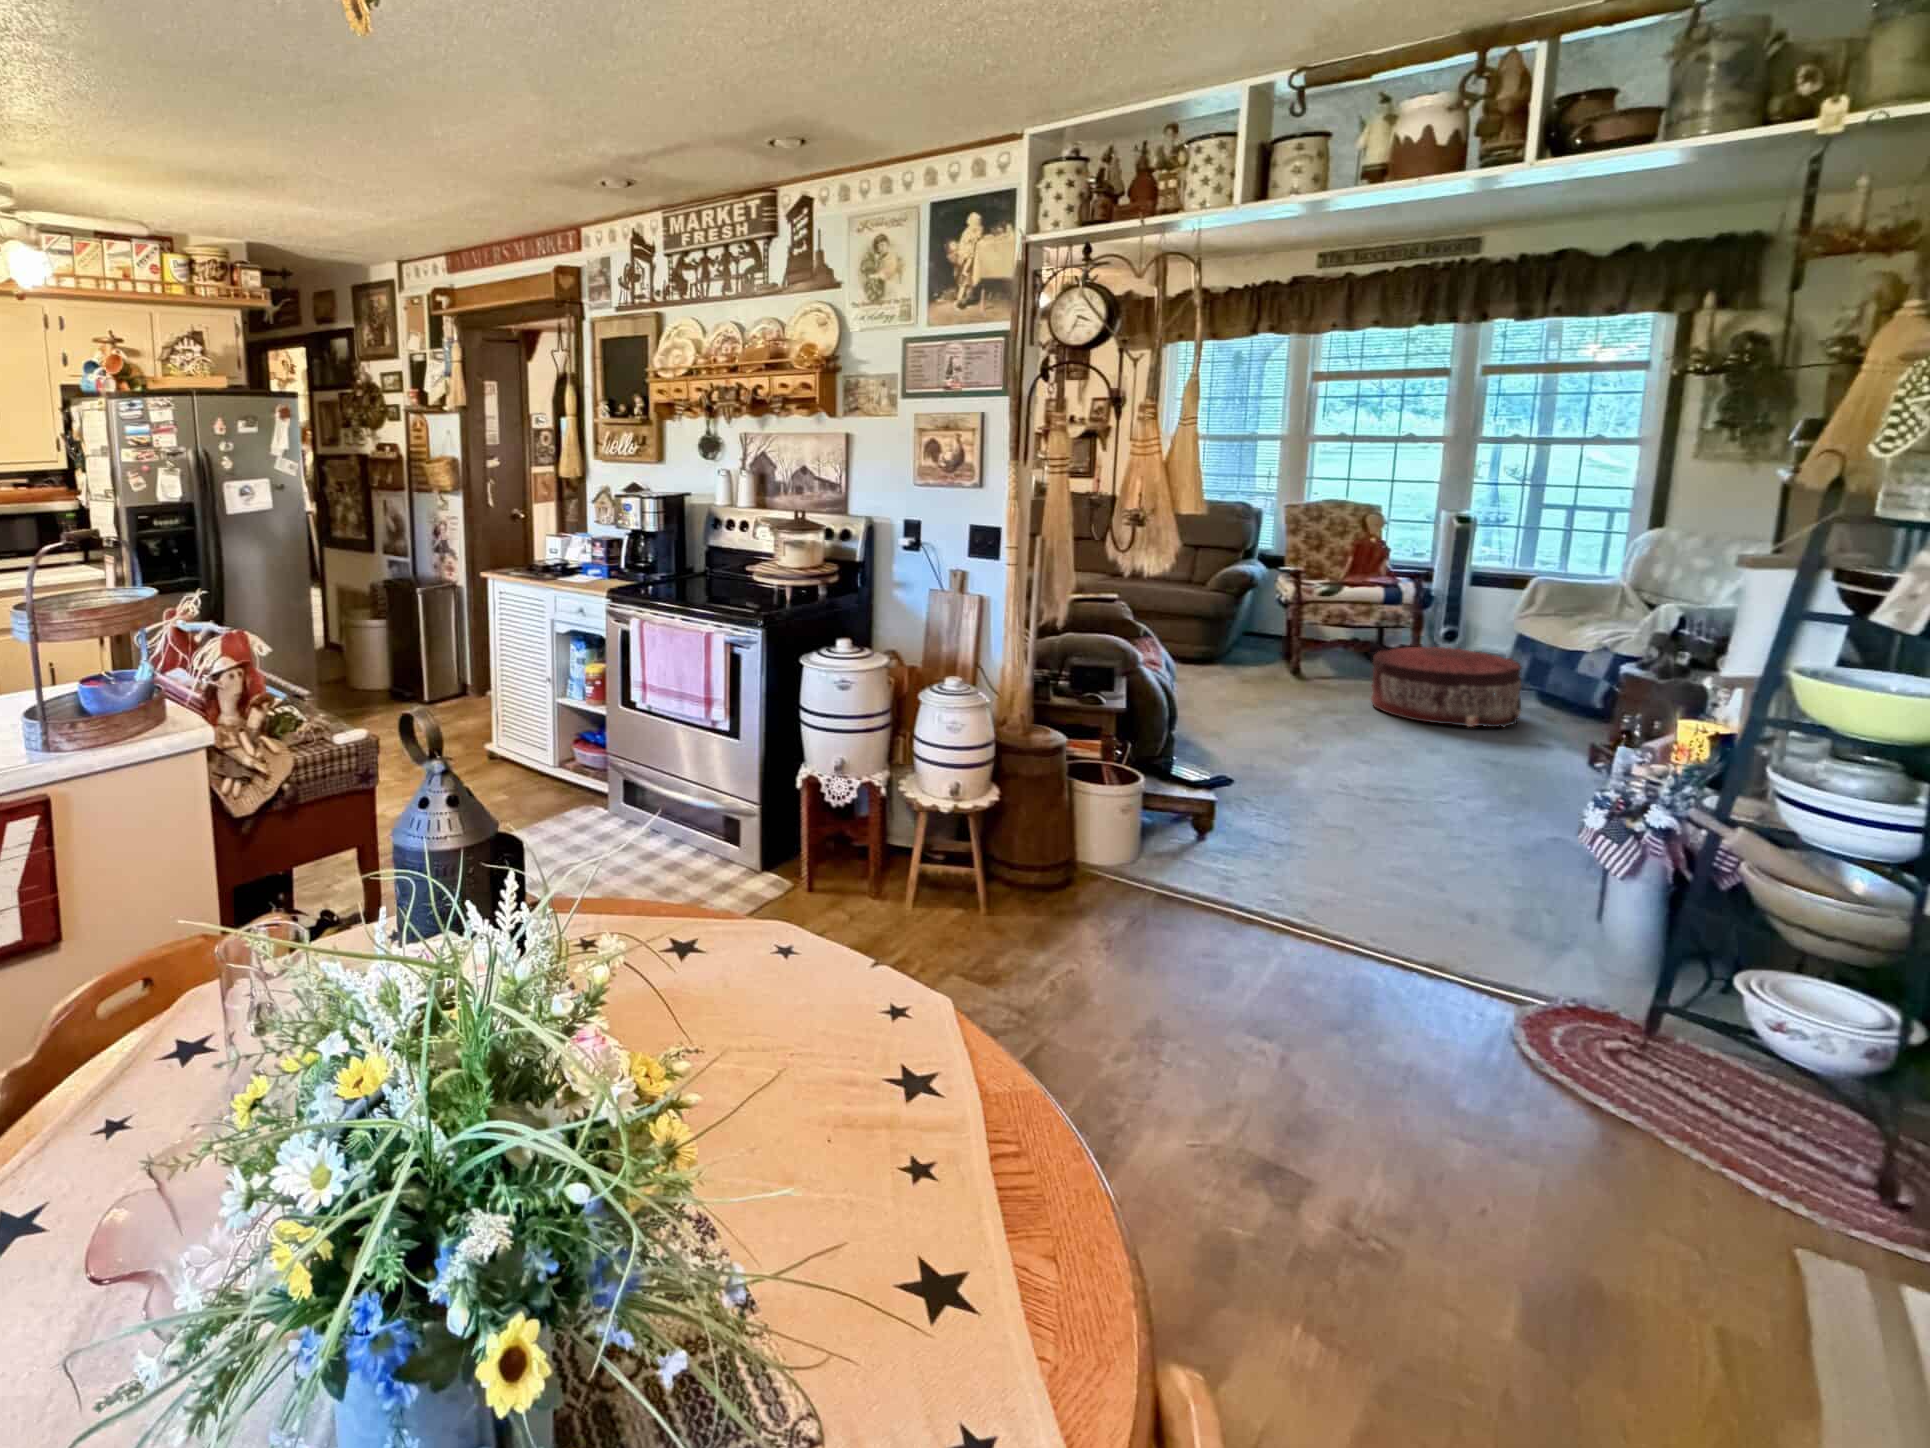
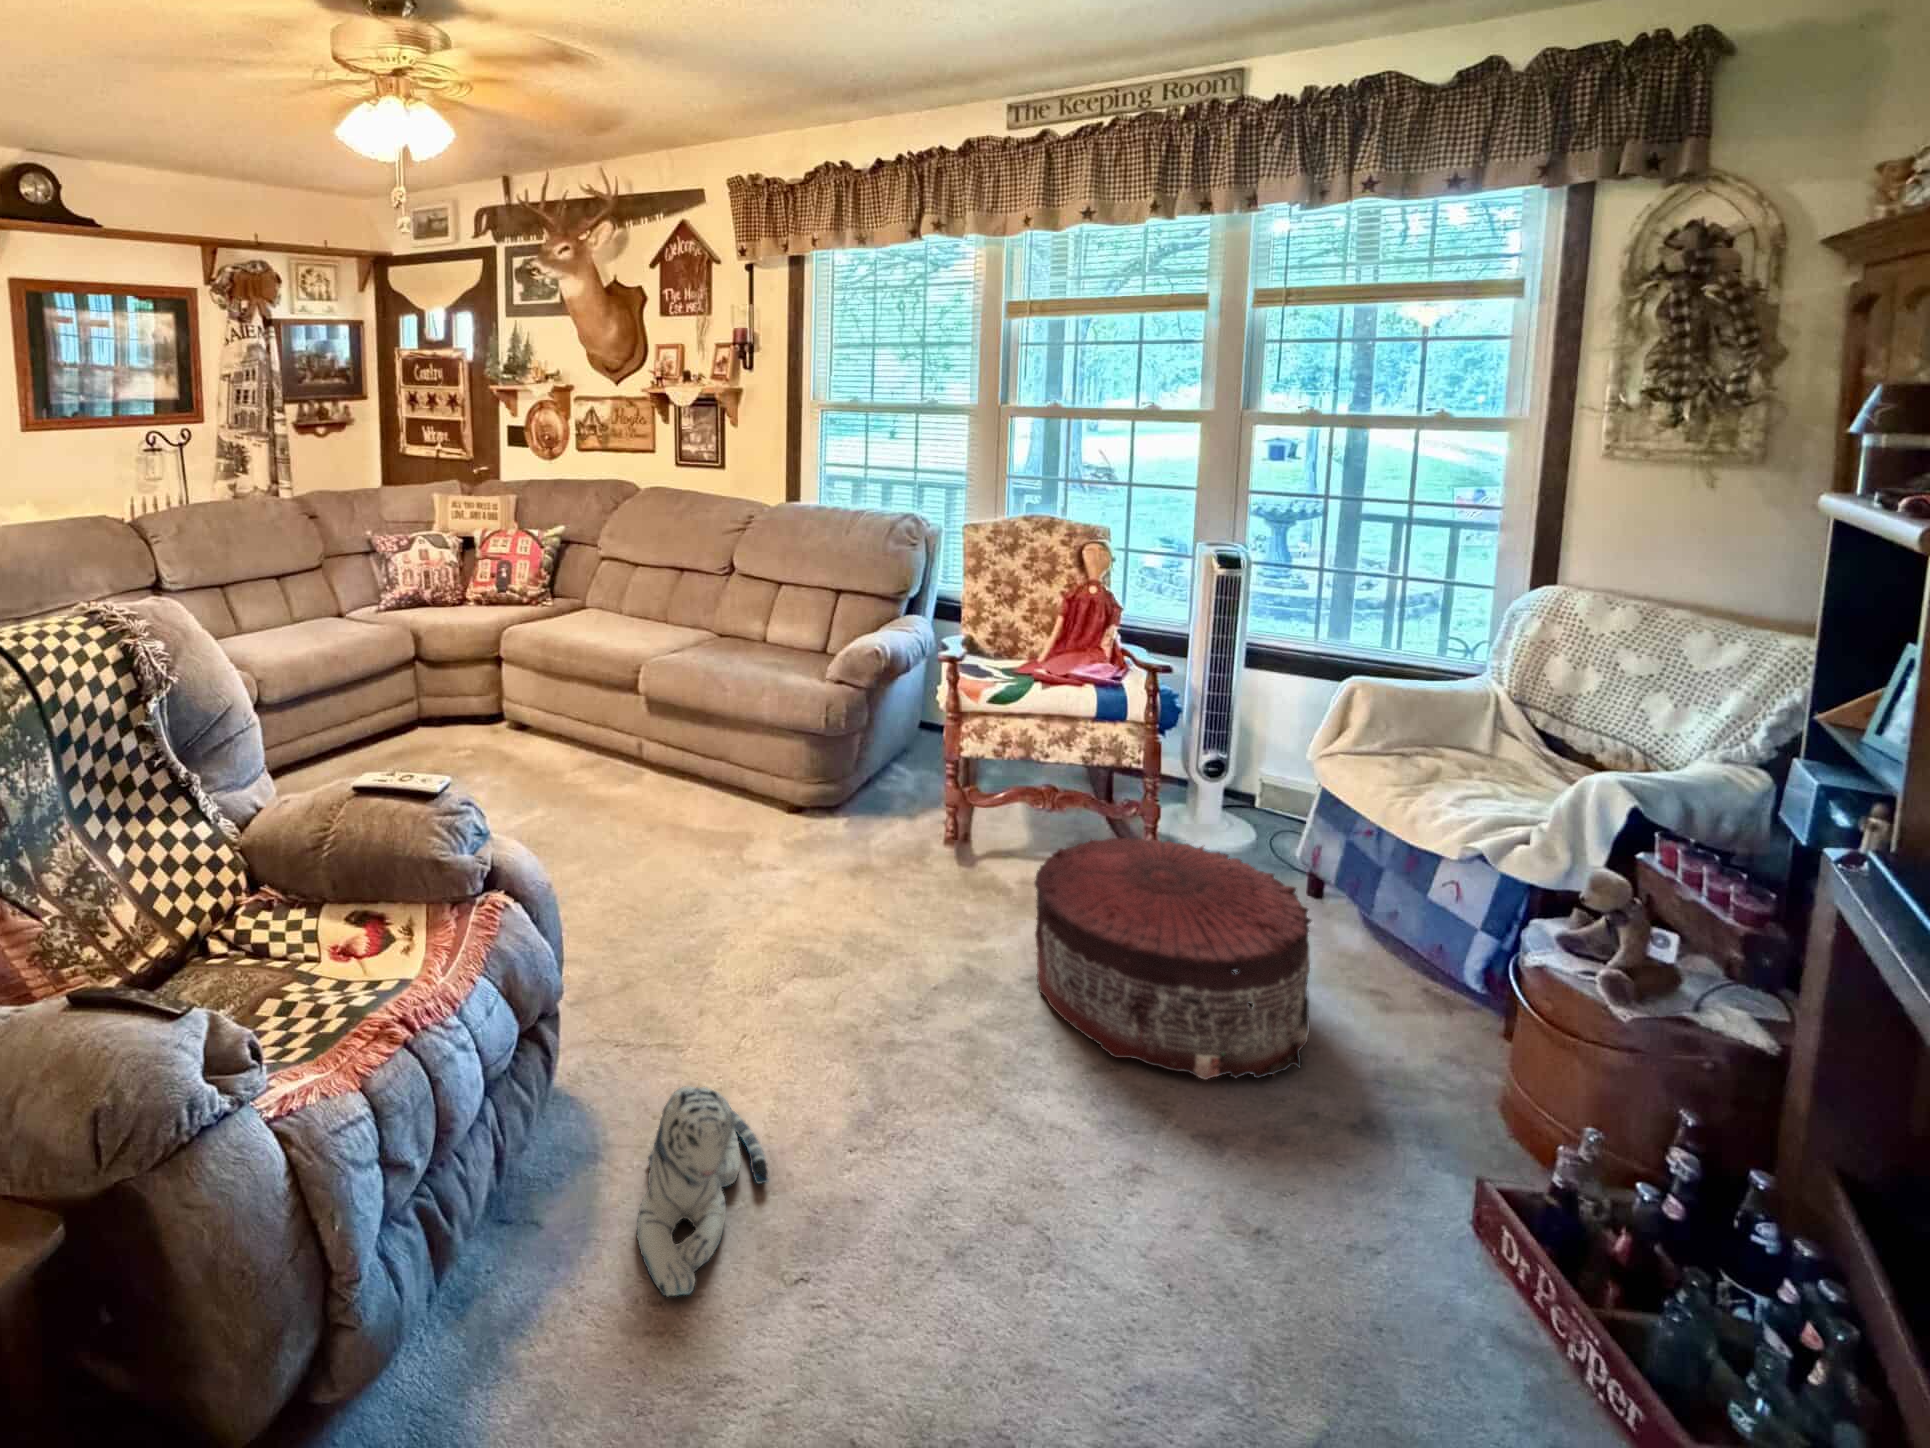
plush toy: none [1231,695,1289,756] -> present [637,1086,768,1296]

